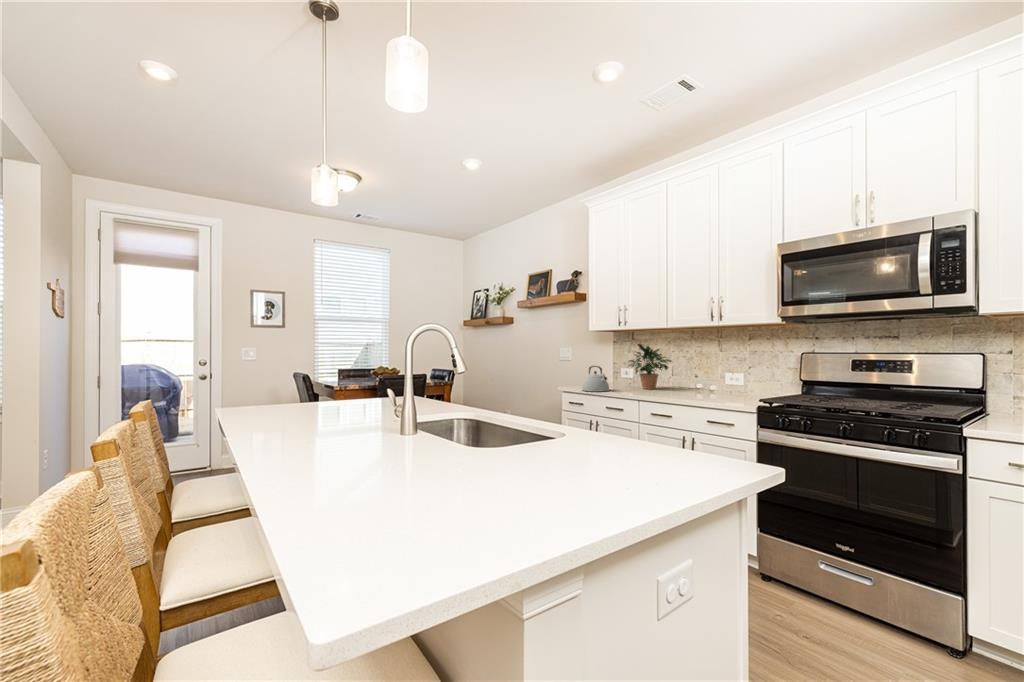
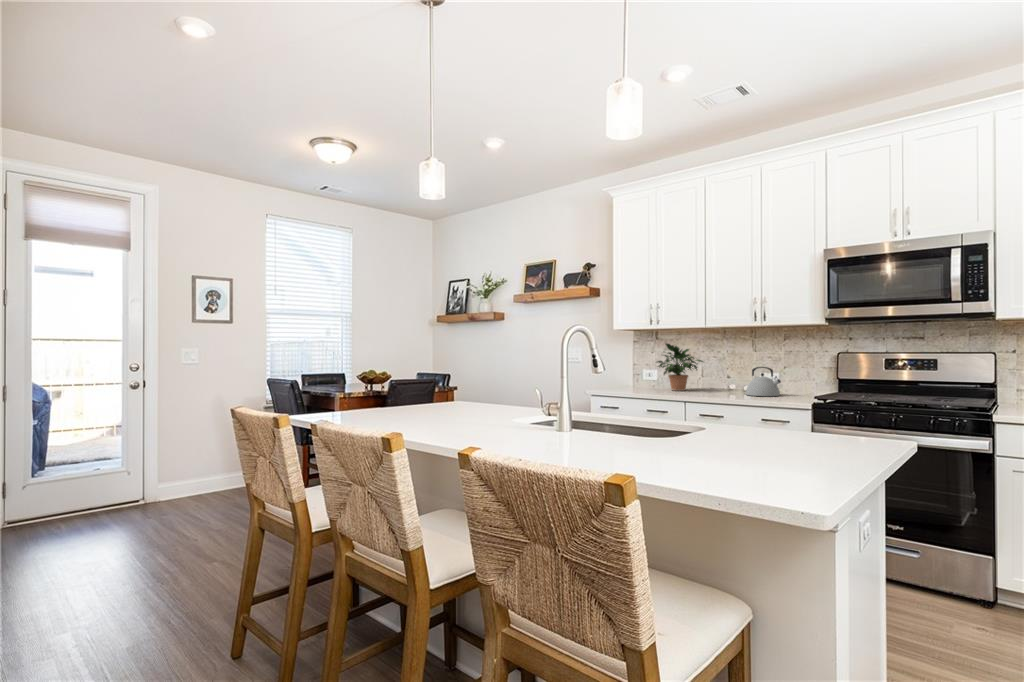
kettle: present [582,366,609,392] -> present [746,367,781,396]

